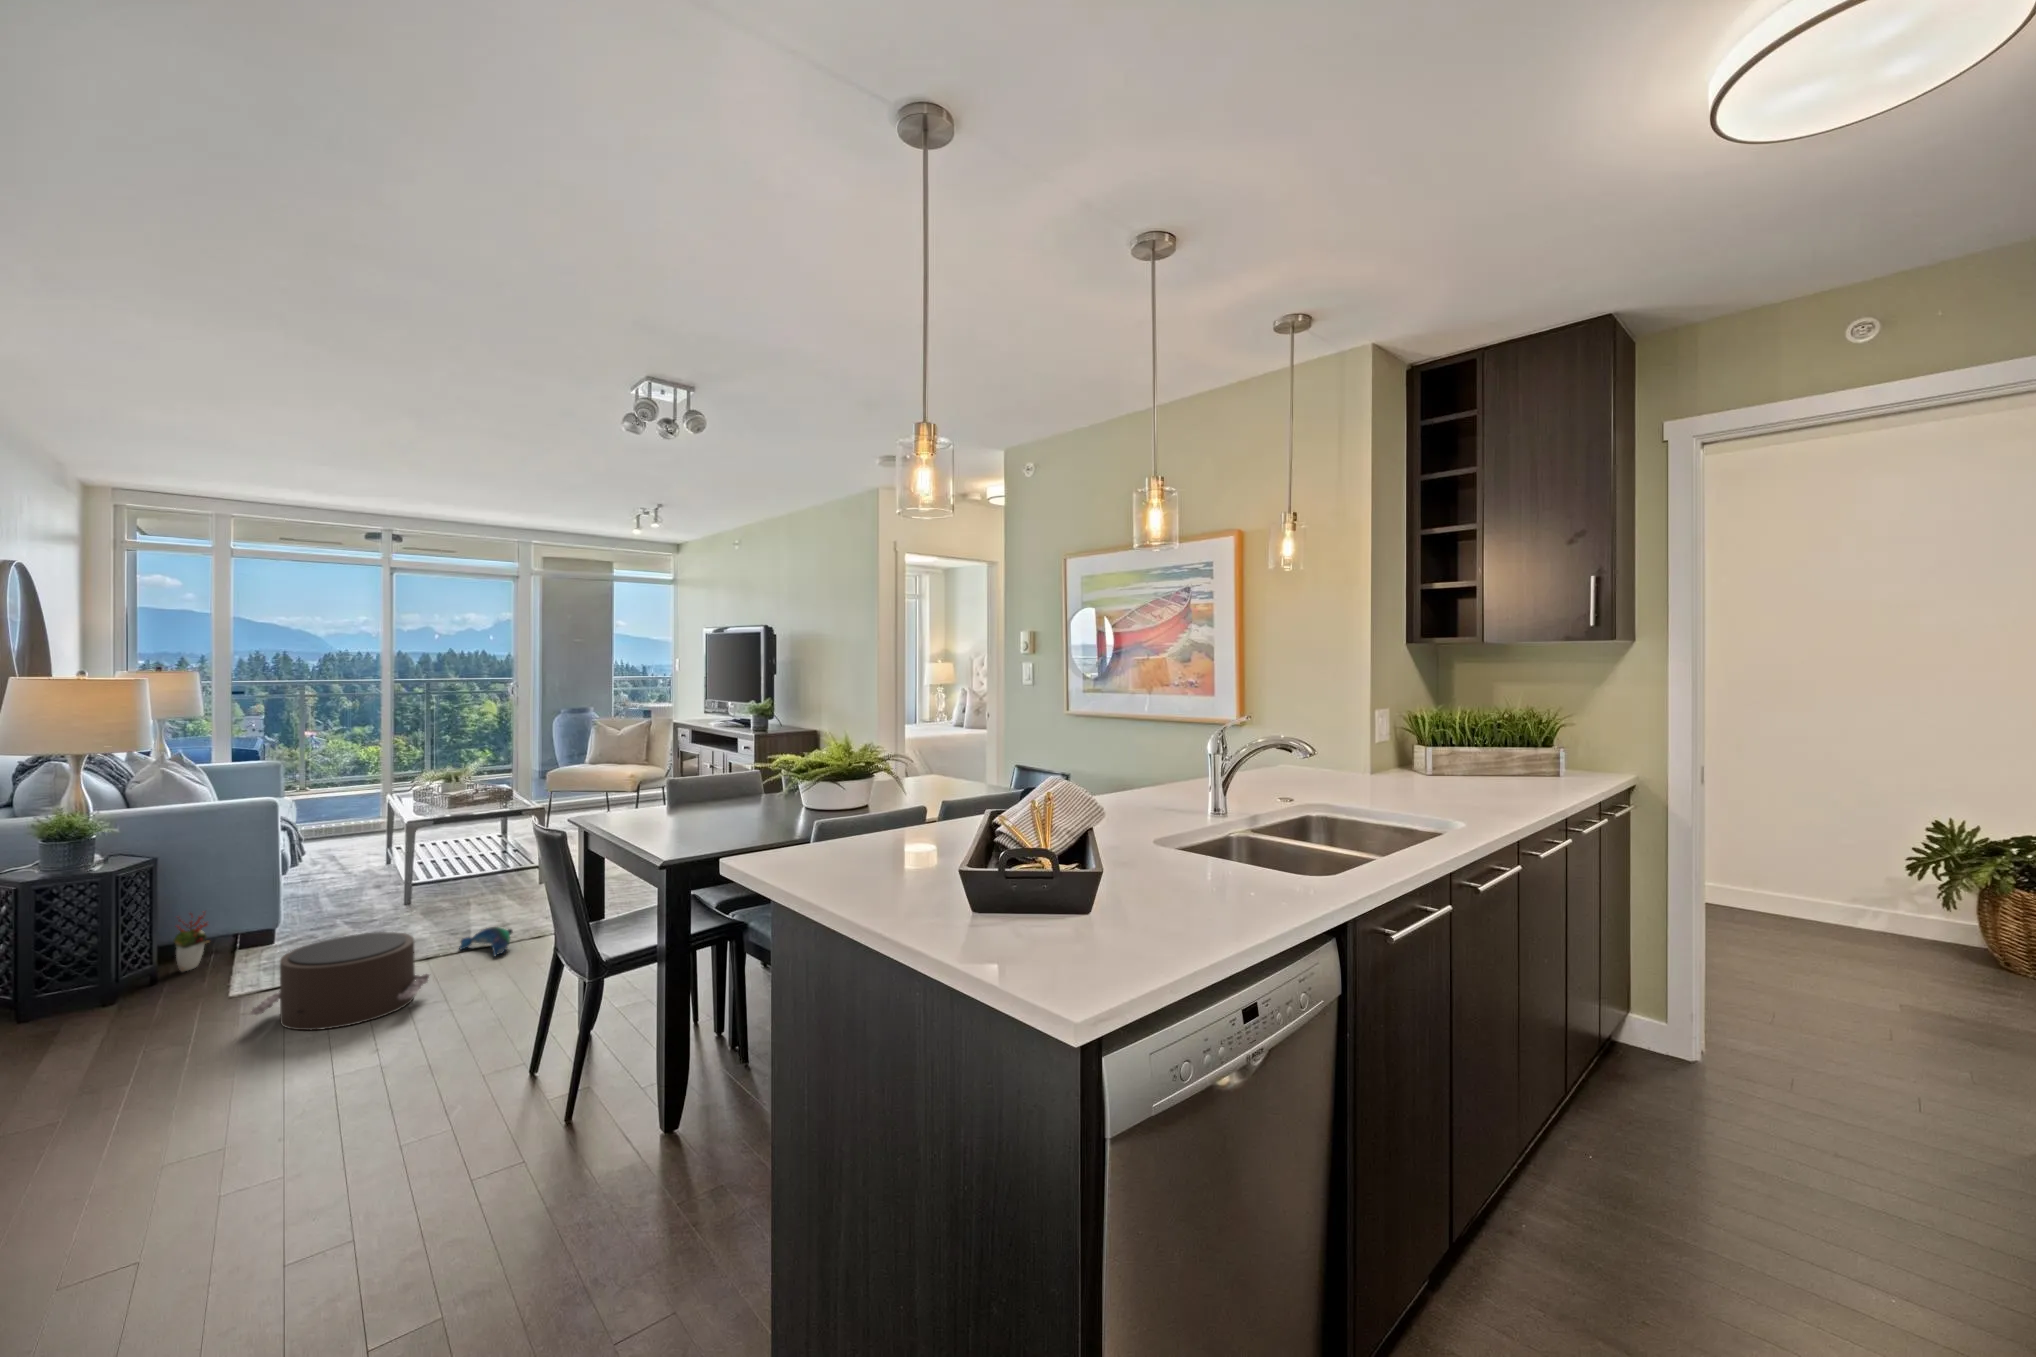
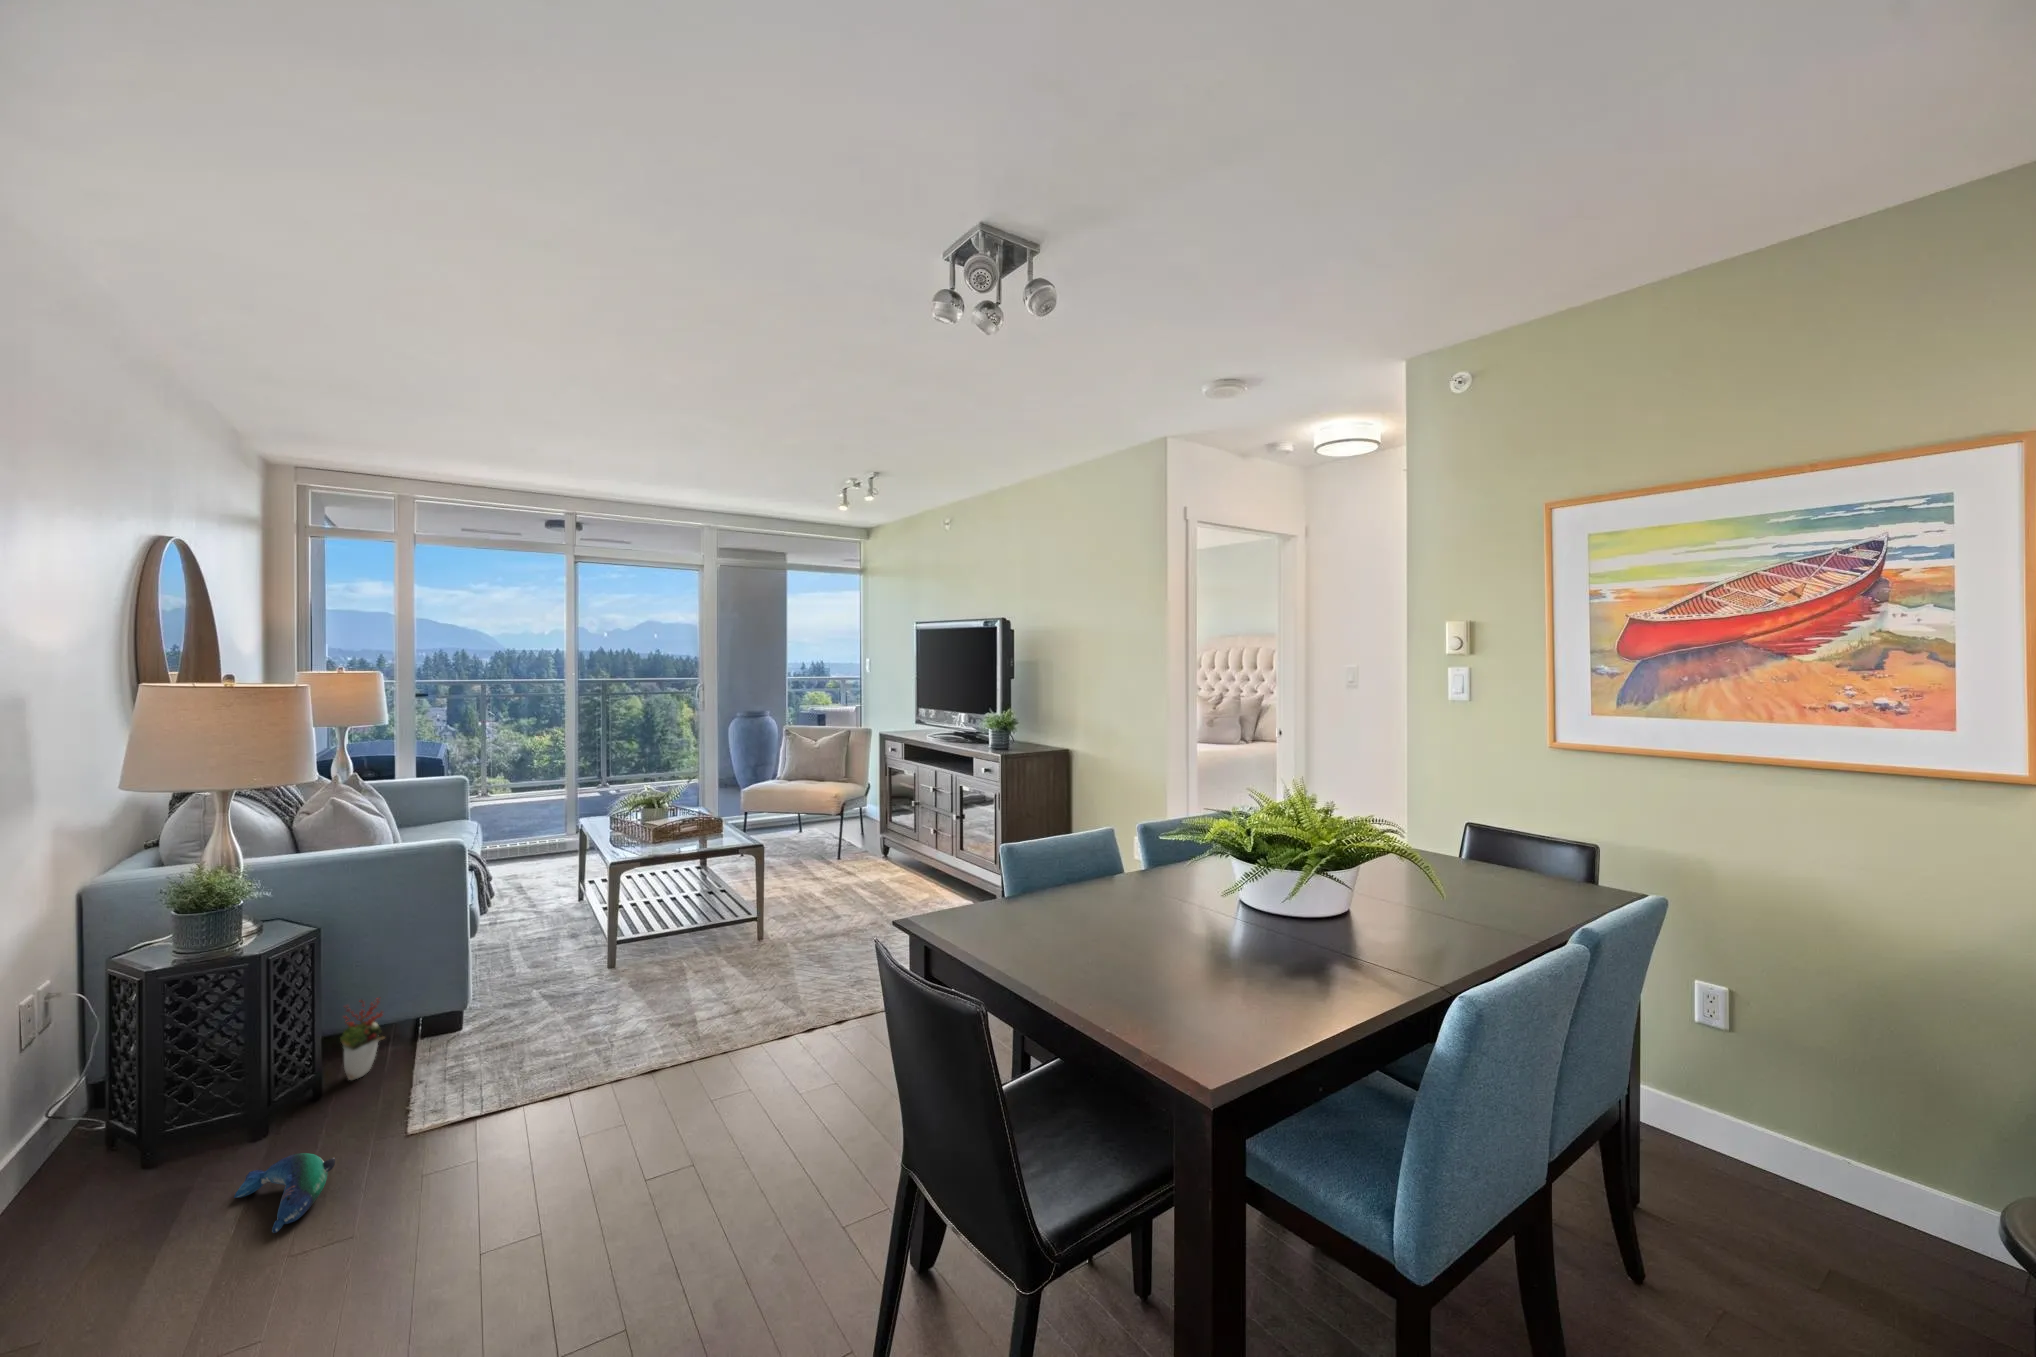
plush toy: present [460,927,512,956] -> present [234,1153,335,1233]
pouf: present [250,932,429,1030] -> none [432,1052,673,1227]

